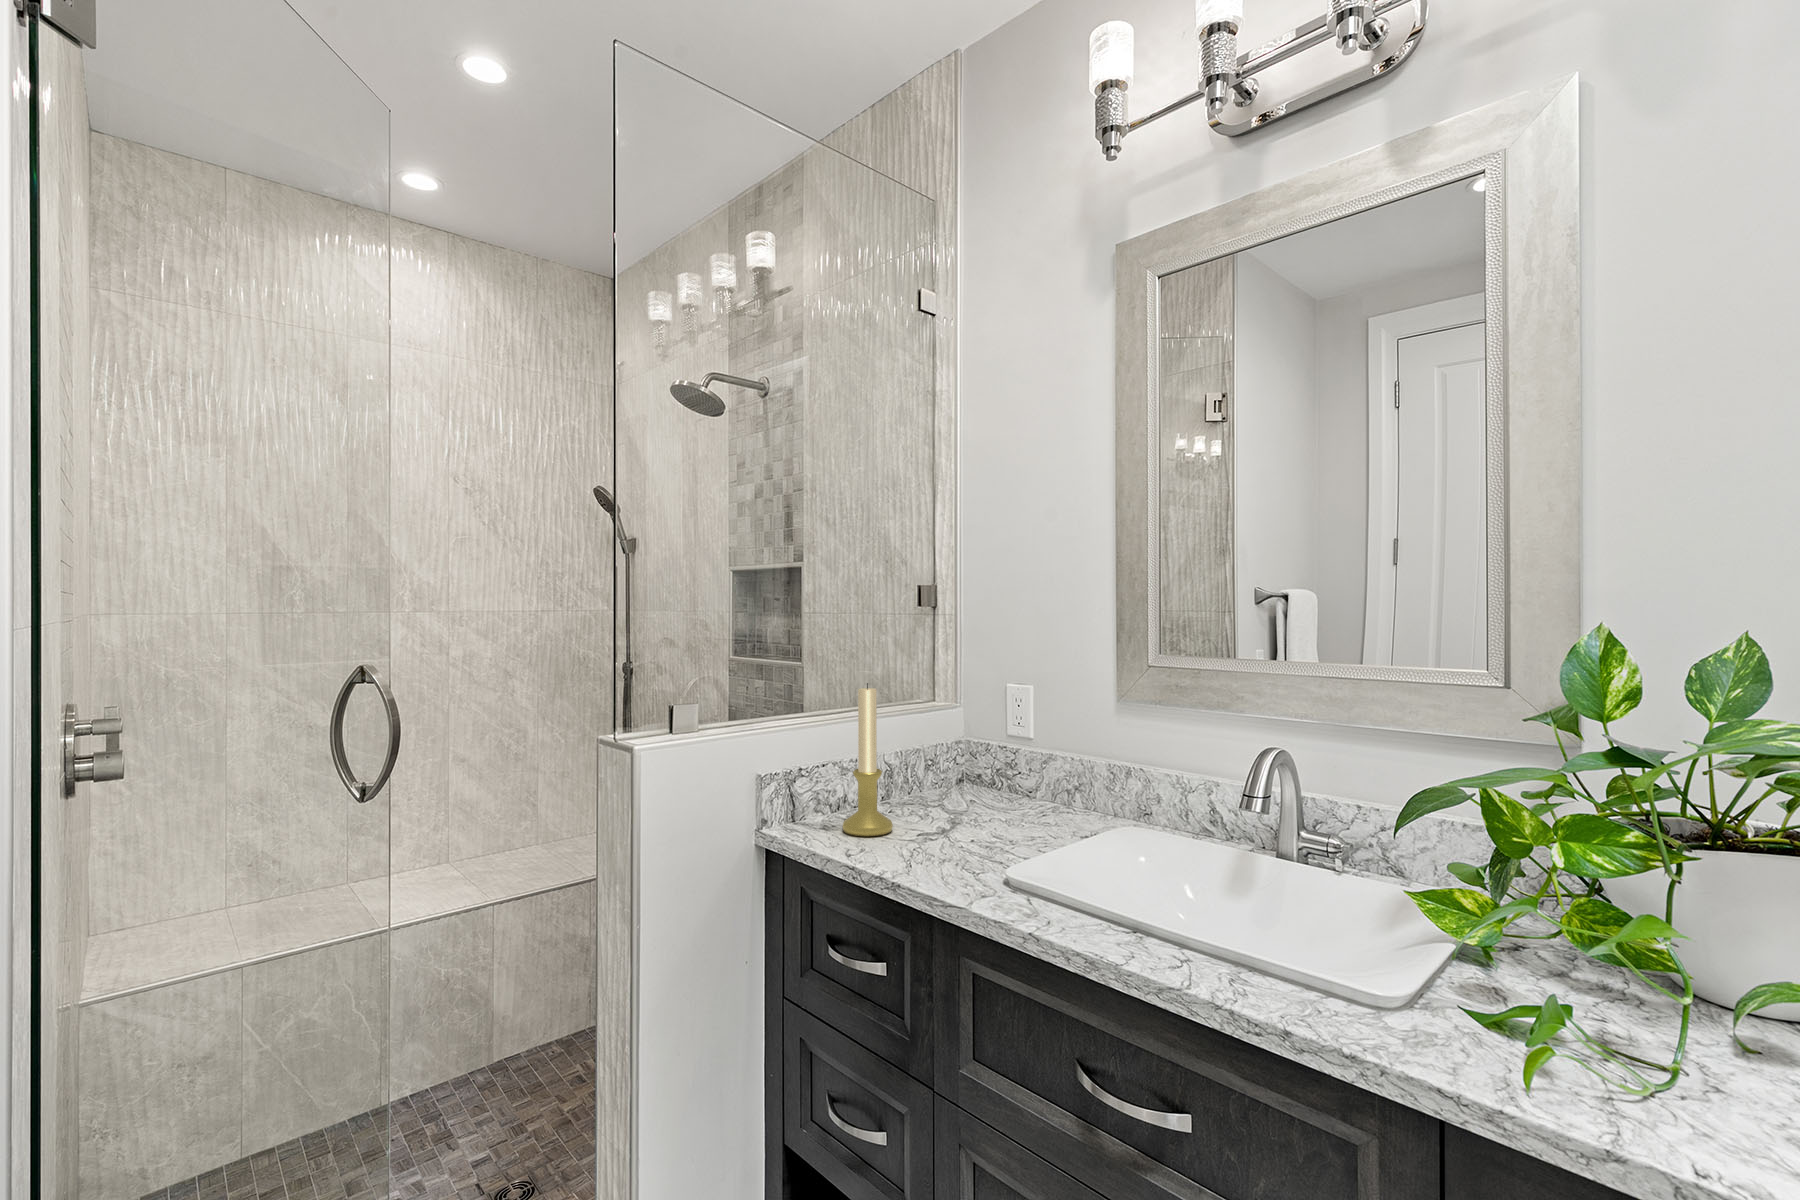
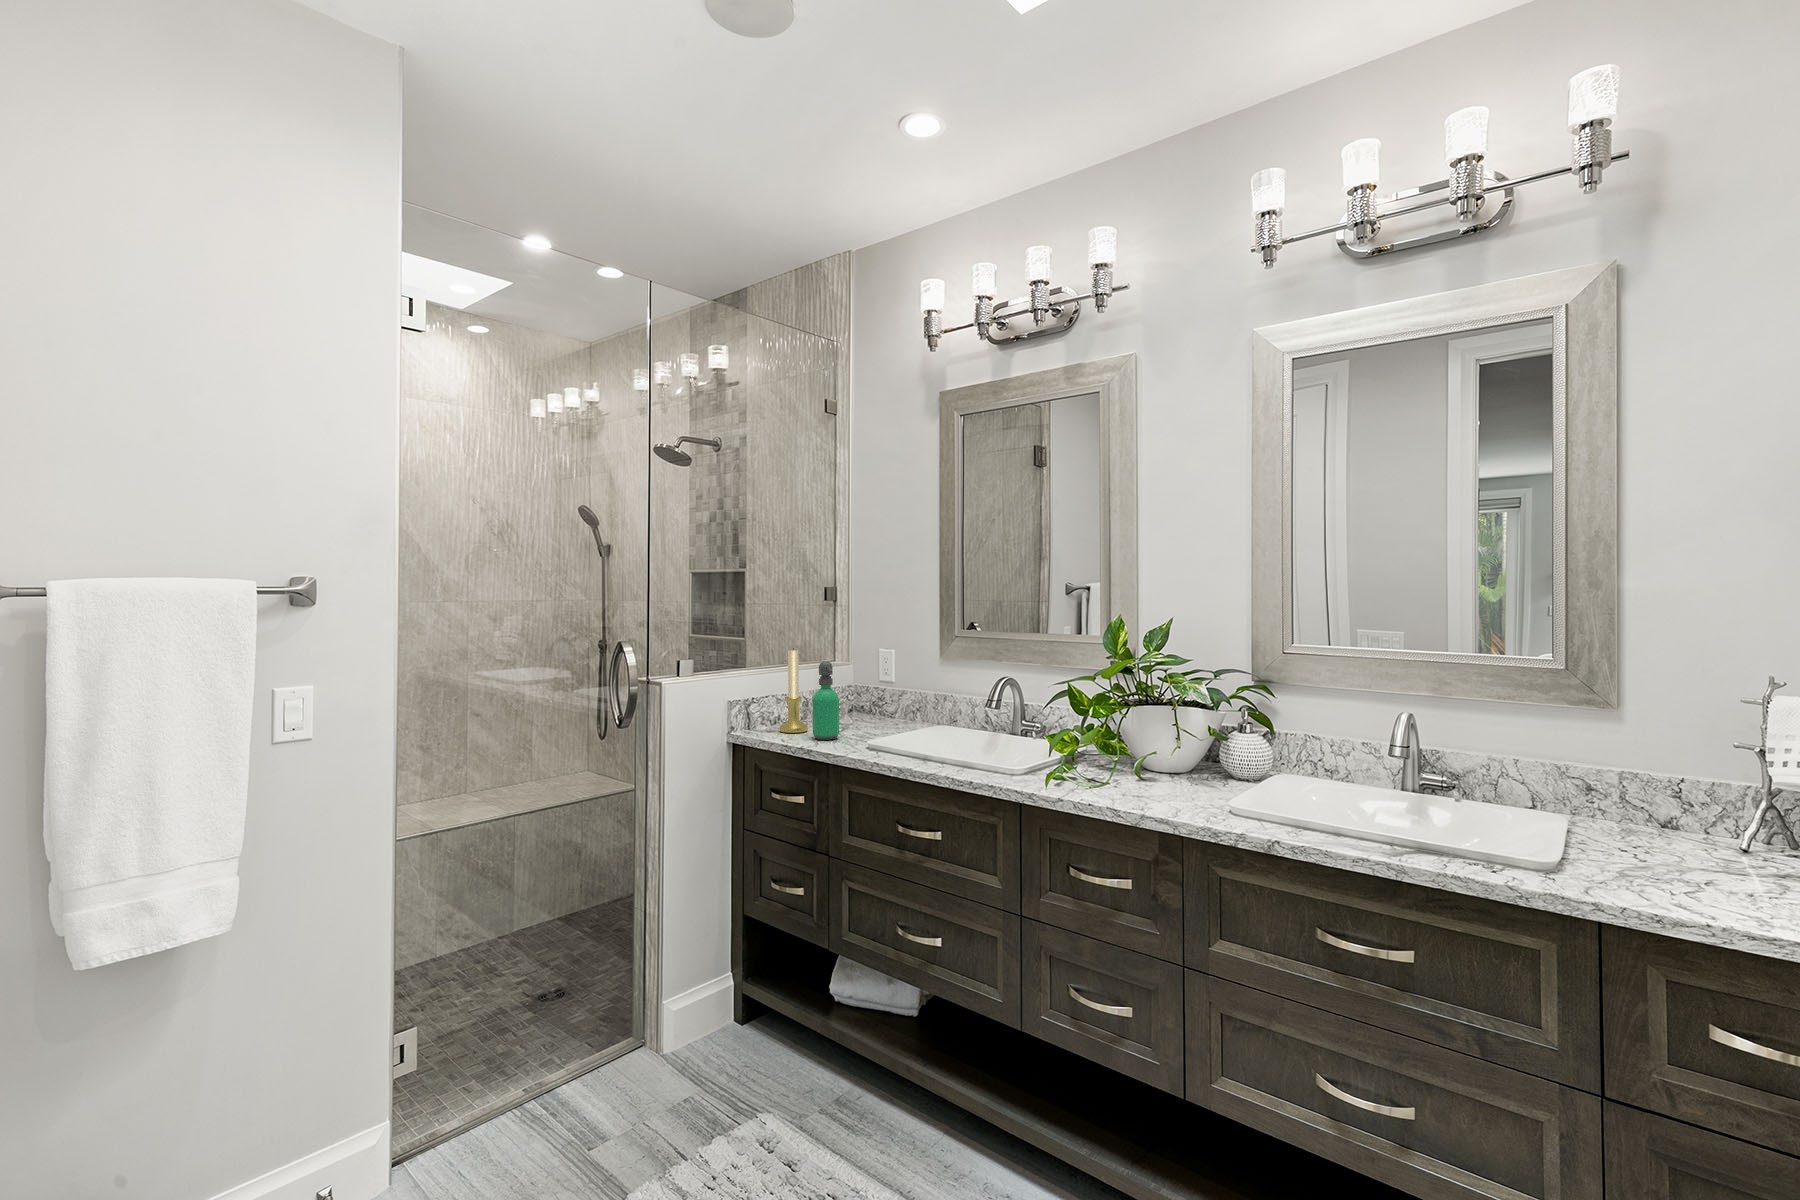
soap dispenser: none [901,711,950,858] -> present [812,661,839,740]

